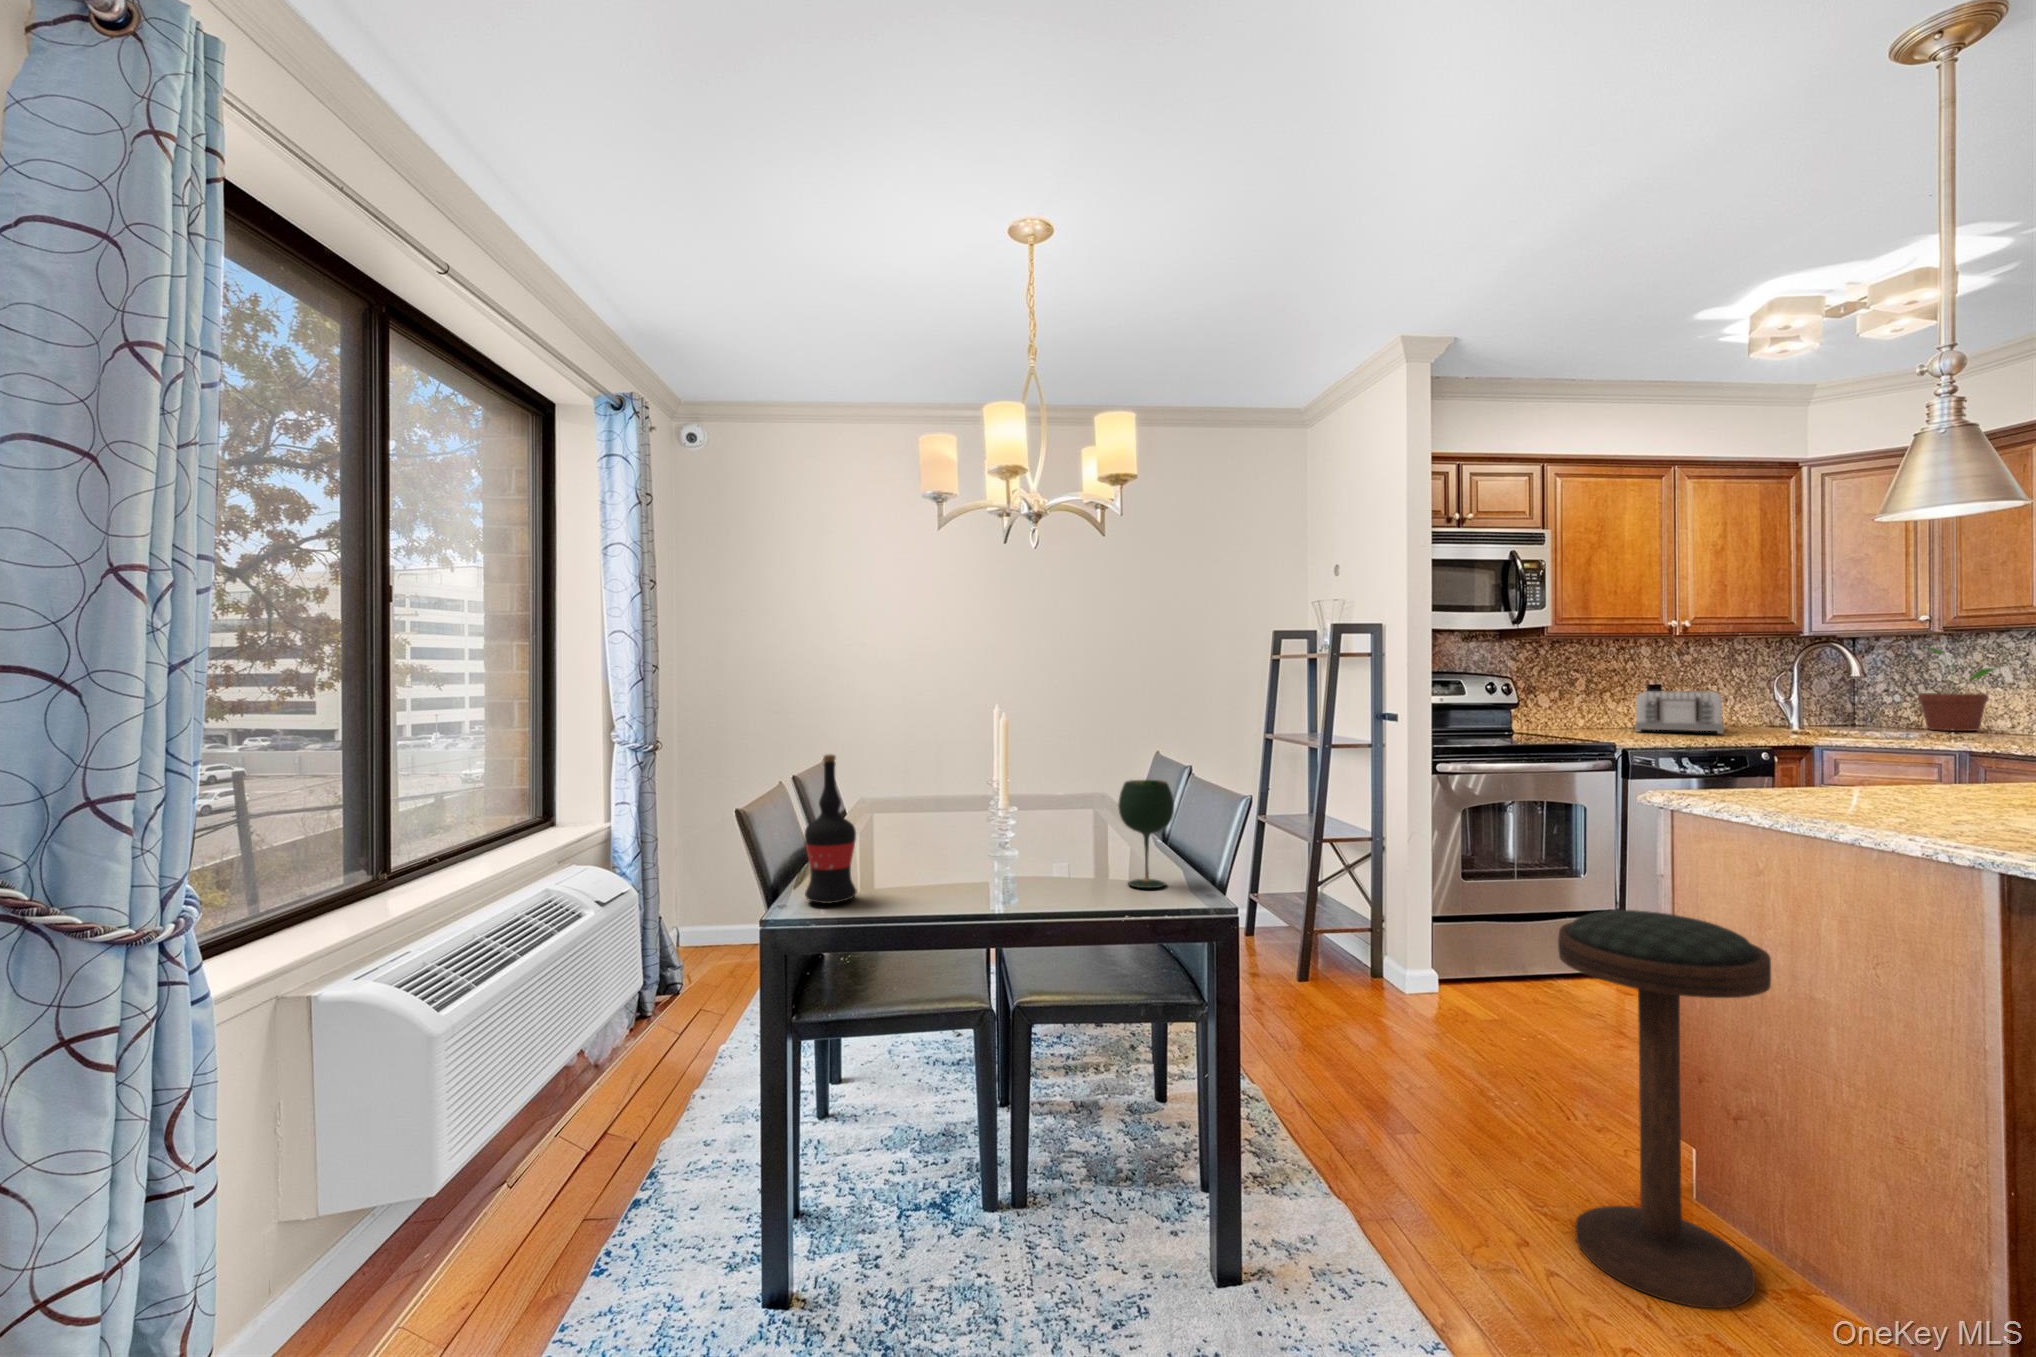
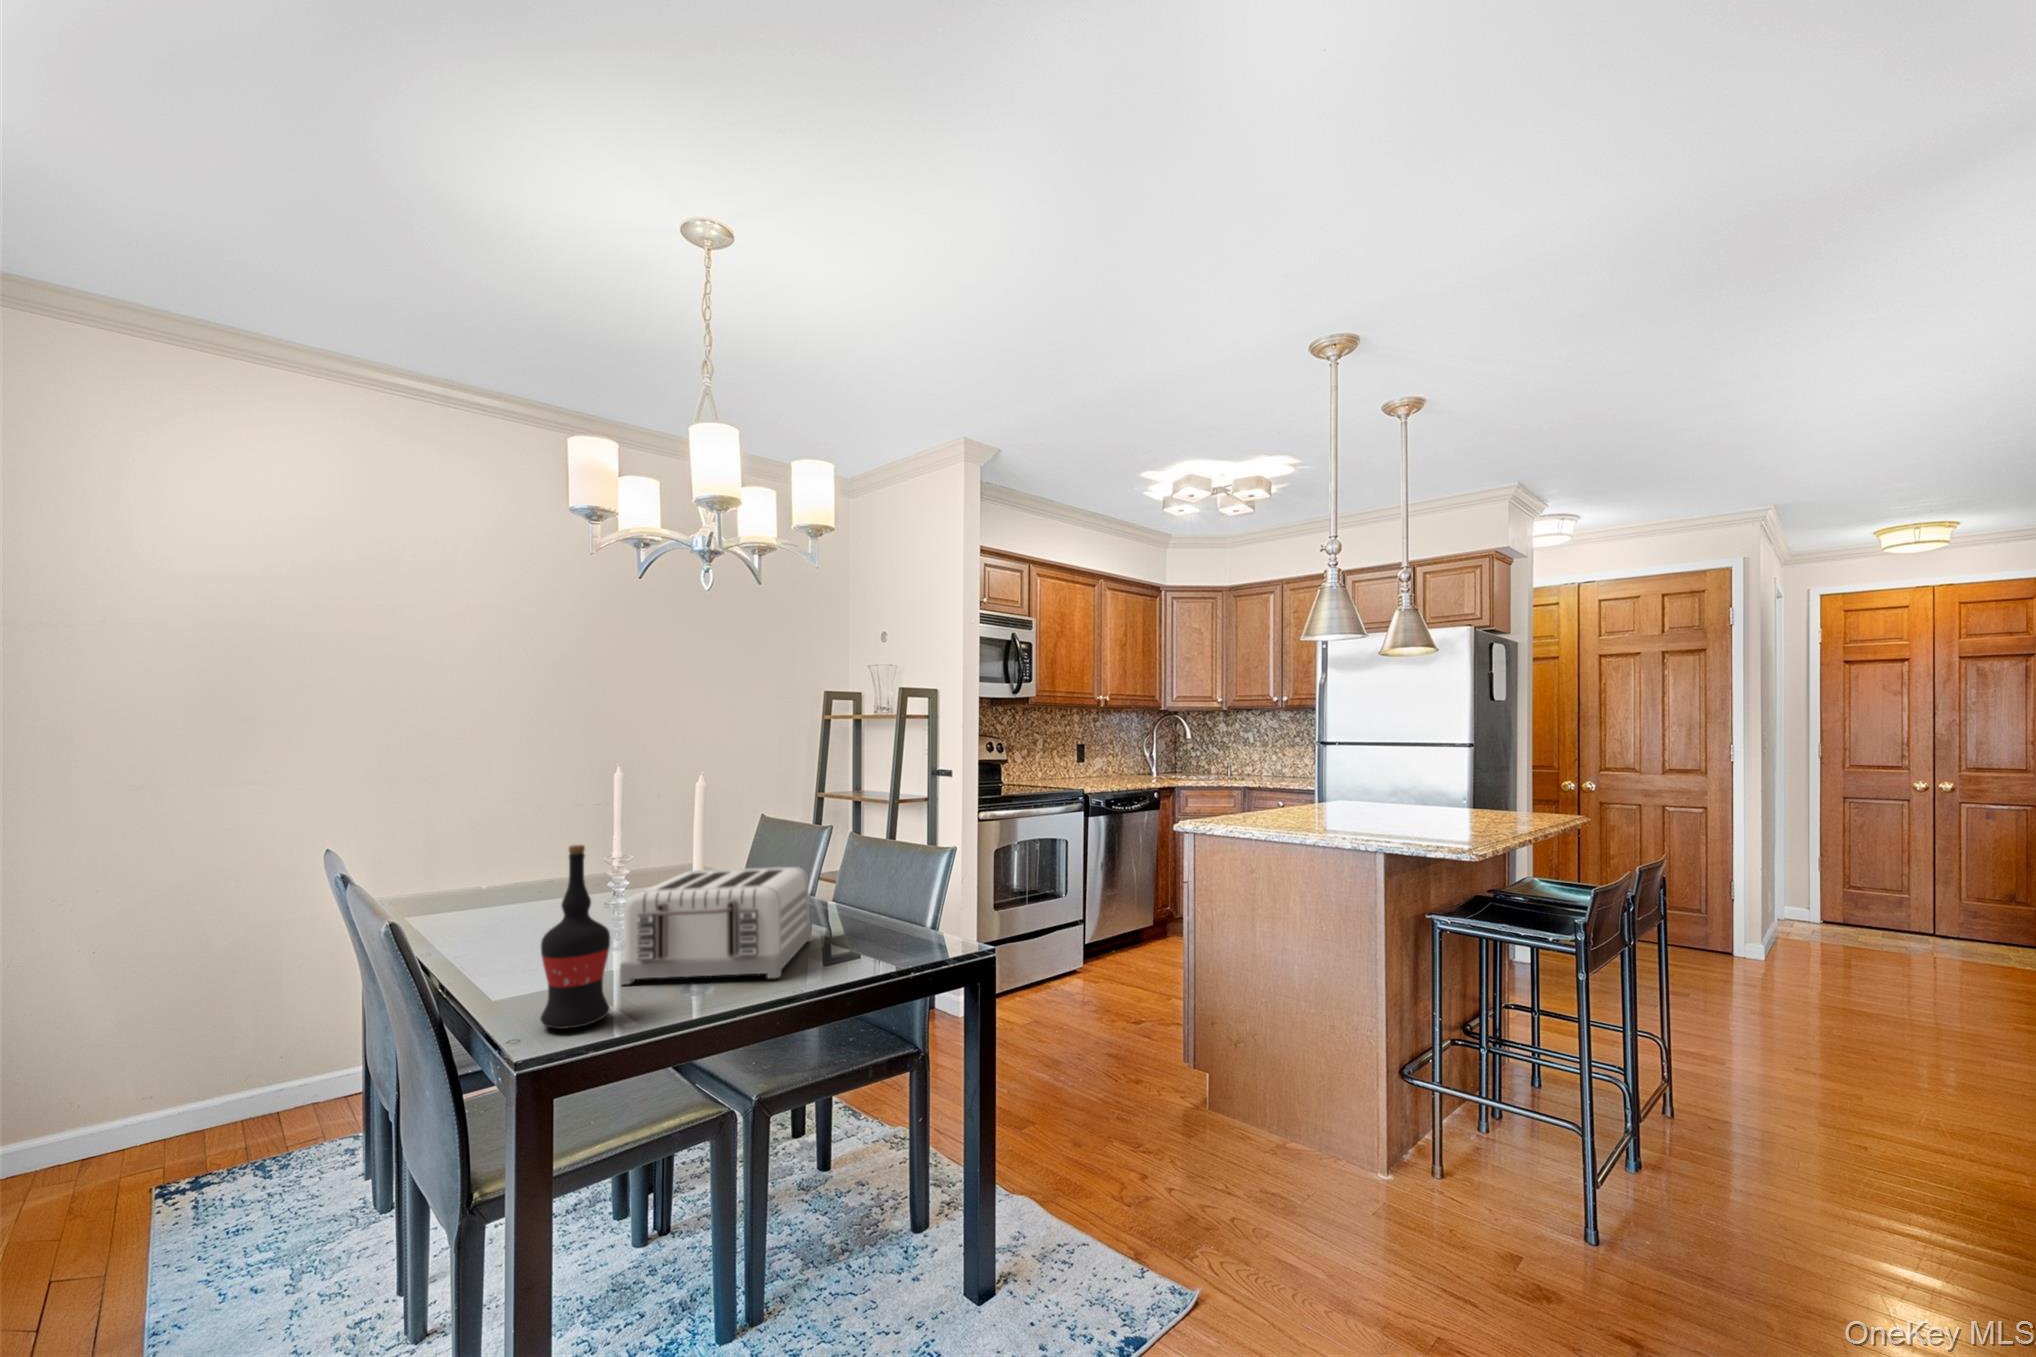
potted plant: present [1918,648,1995,731] -> none [1212,719,1248,771]
toaster: present [1635,691,1724,734] -> present [620,867,812,984]
wine glass: present [1118,780,1174,888] -> none [864,842,916,946]
bar stool: present [1558,910,1771,1308] -> none [1154,903,1278,1179]

